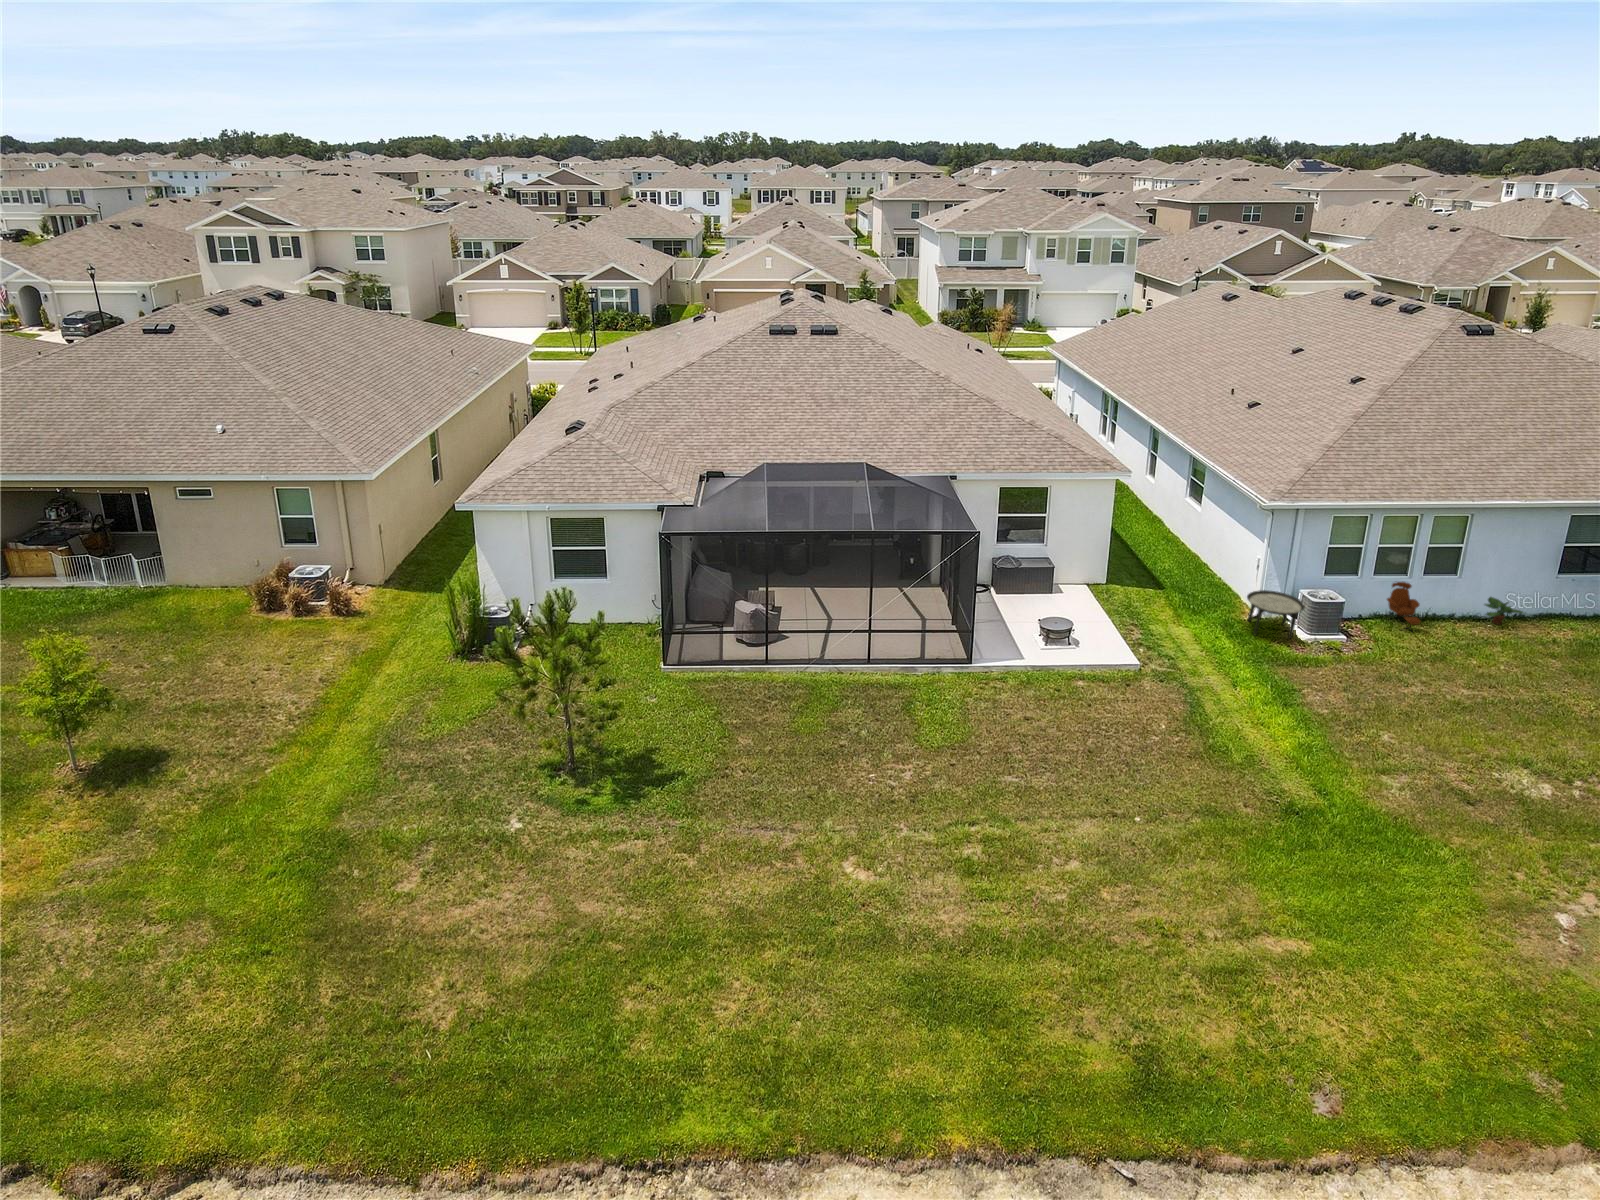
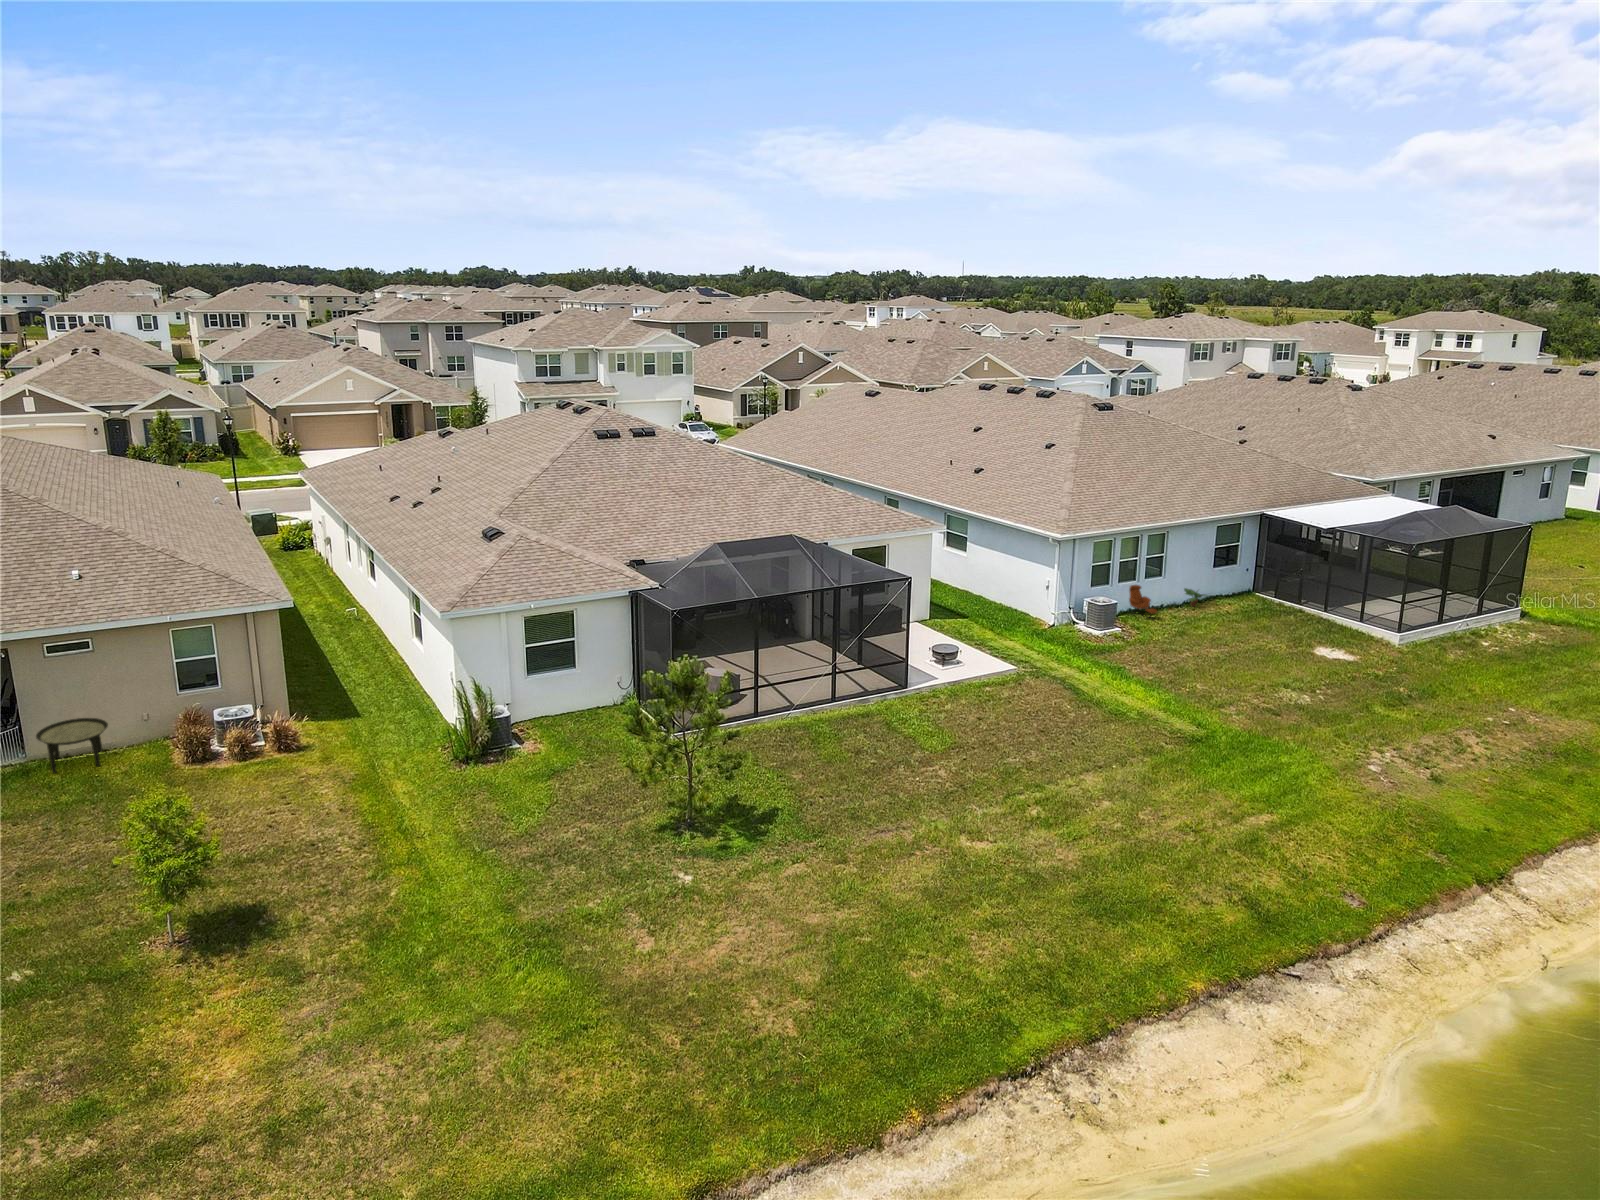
round table: present [1247,590,1305,639] -> present [36,718,108,773]

